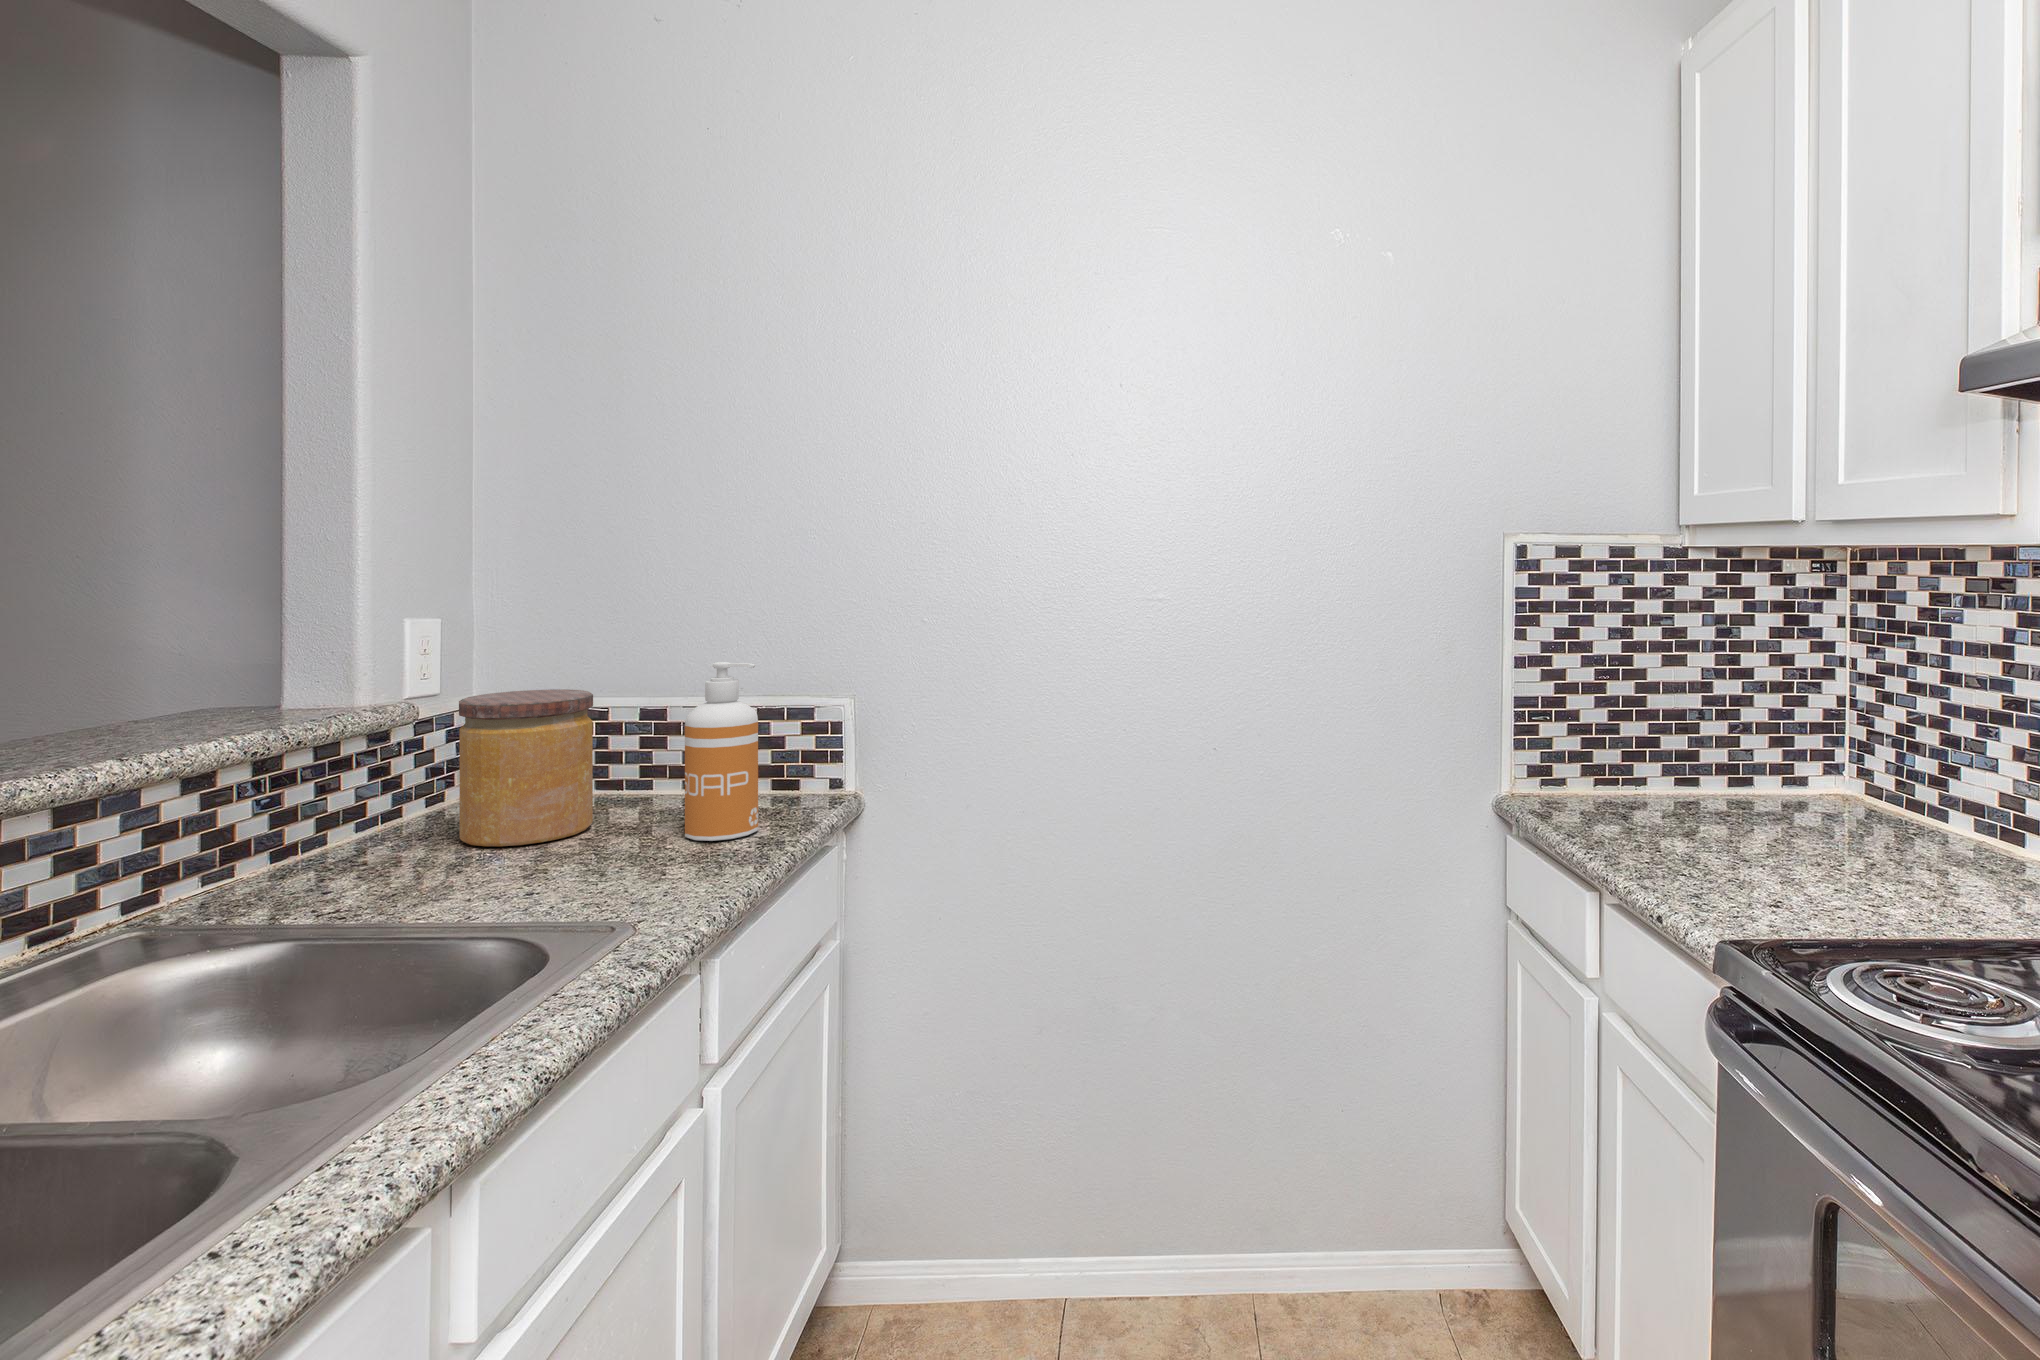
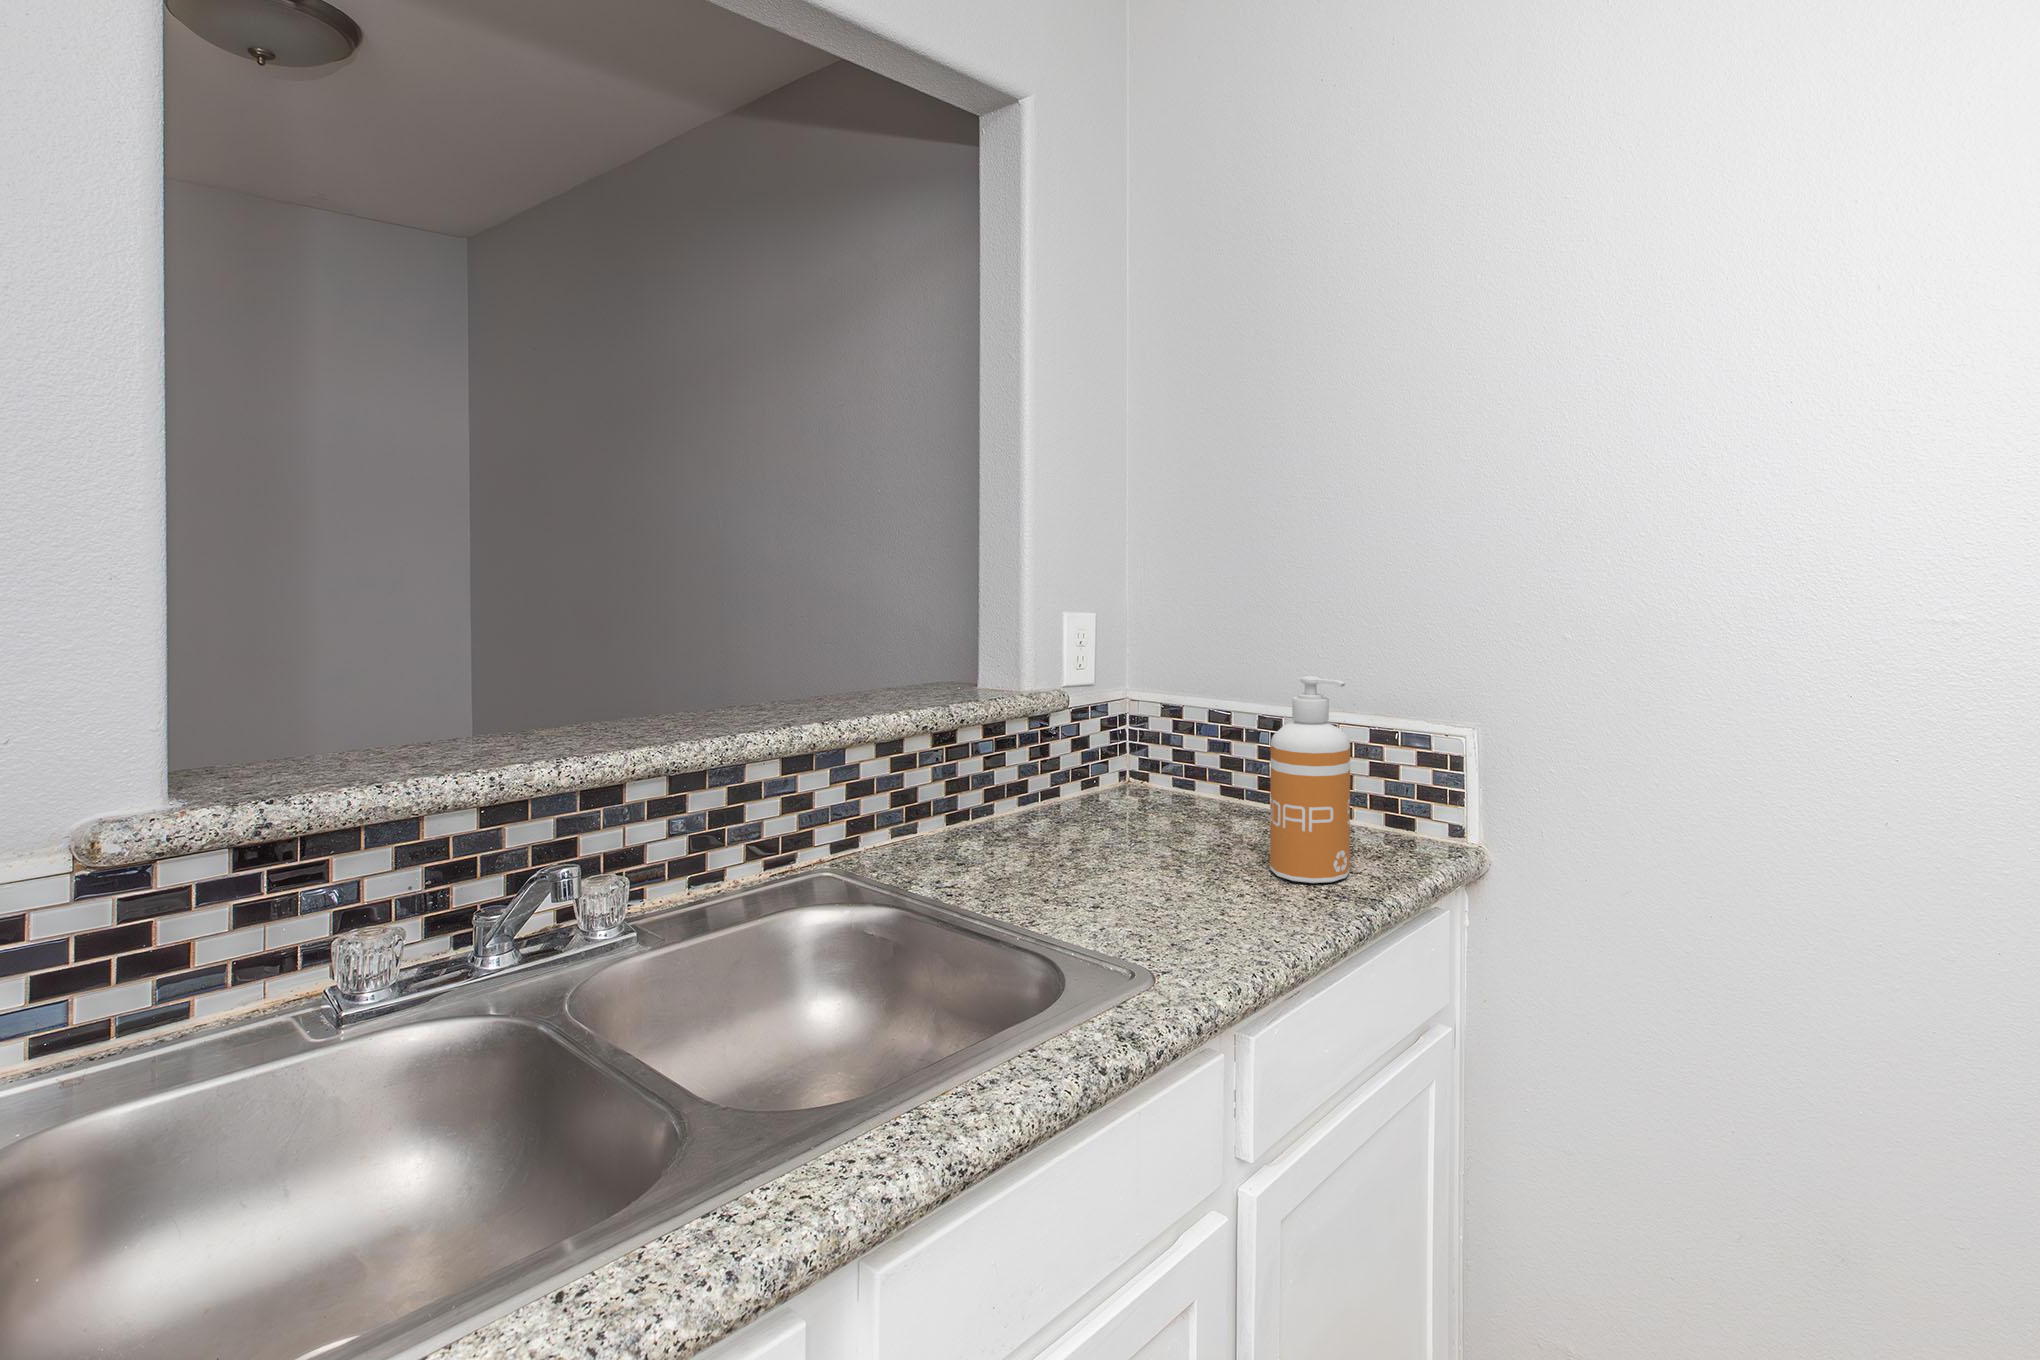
jar: present [459,689,593,846] -> none [1086,687,1201,846]

